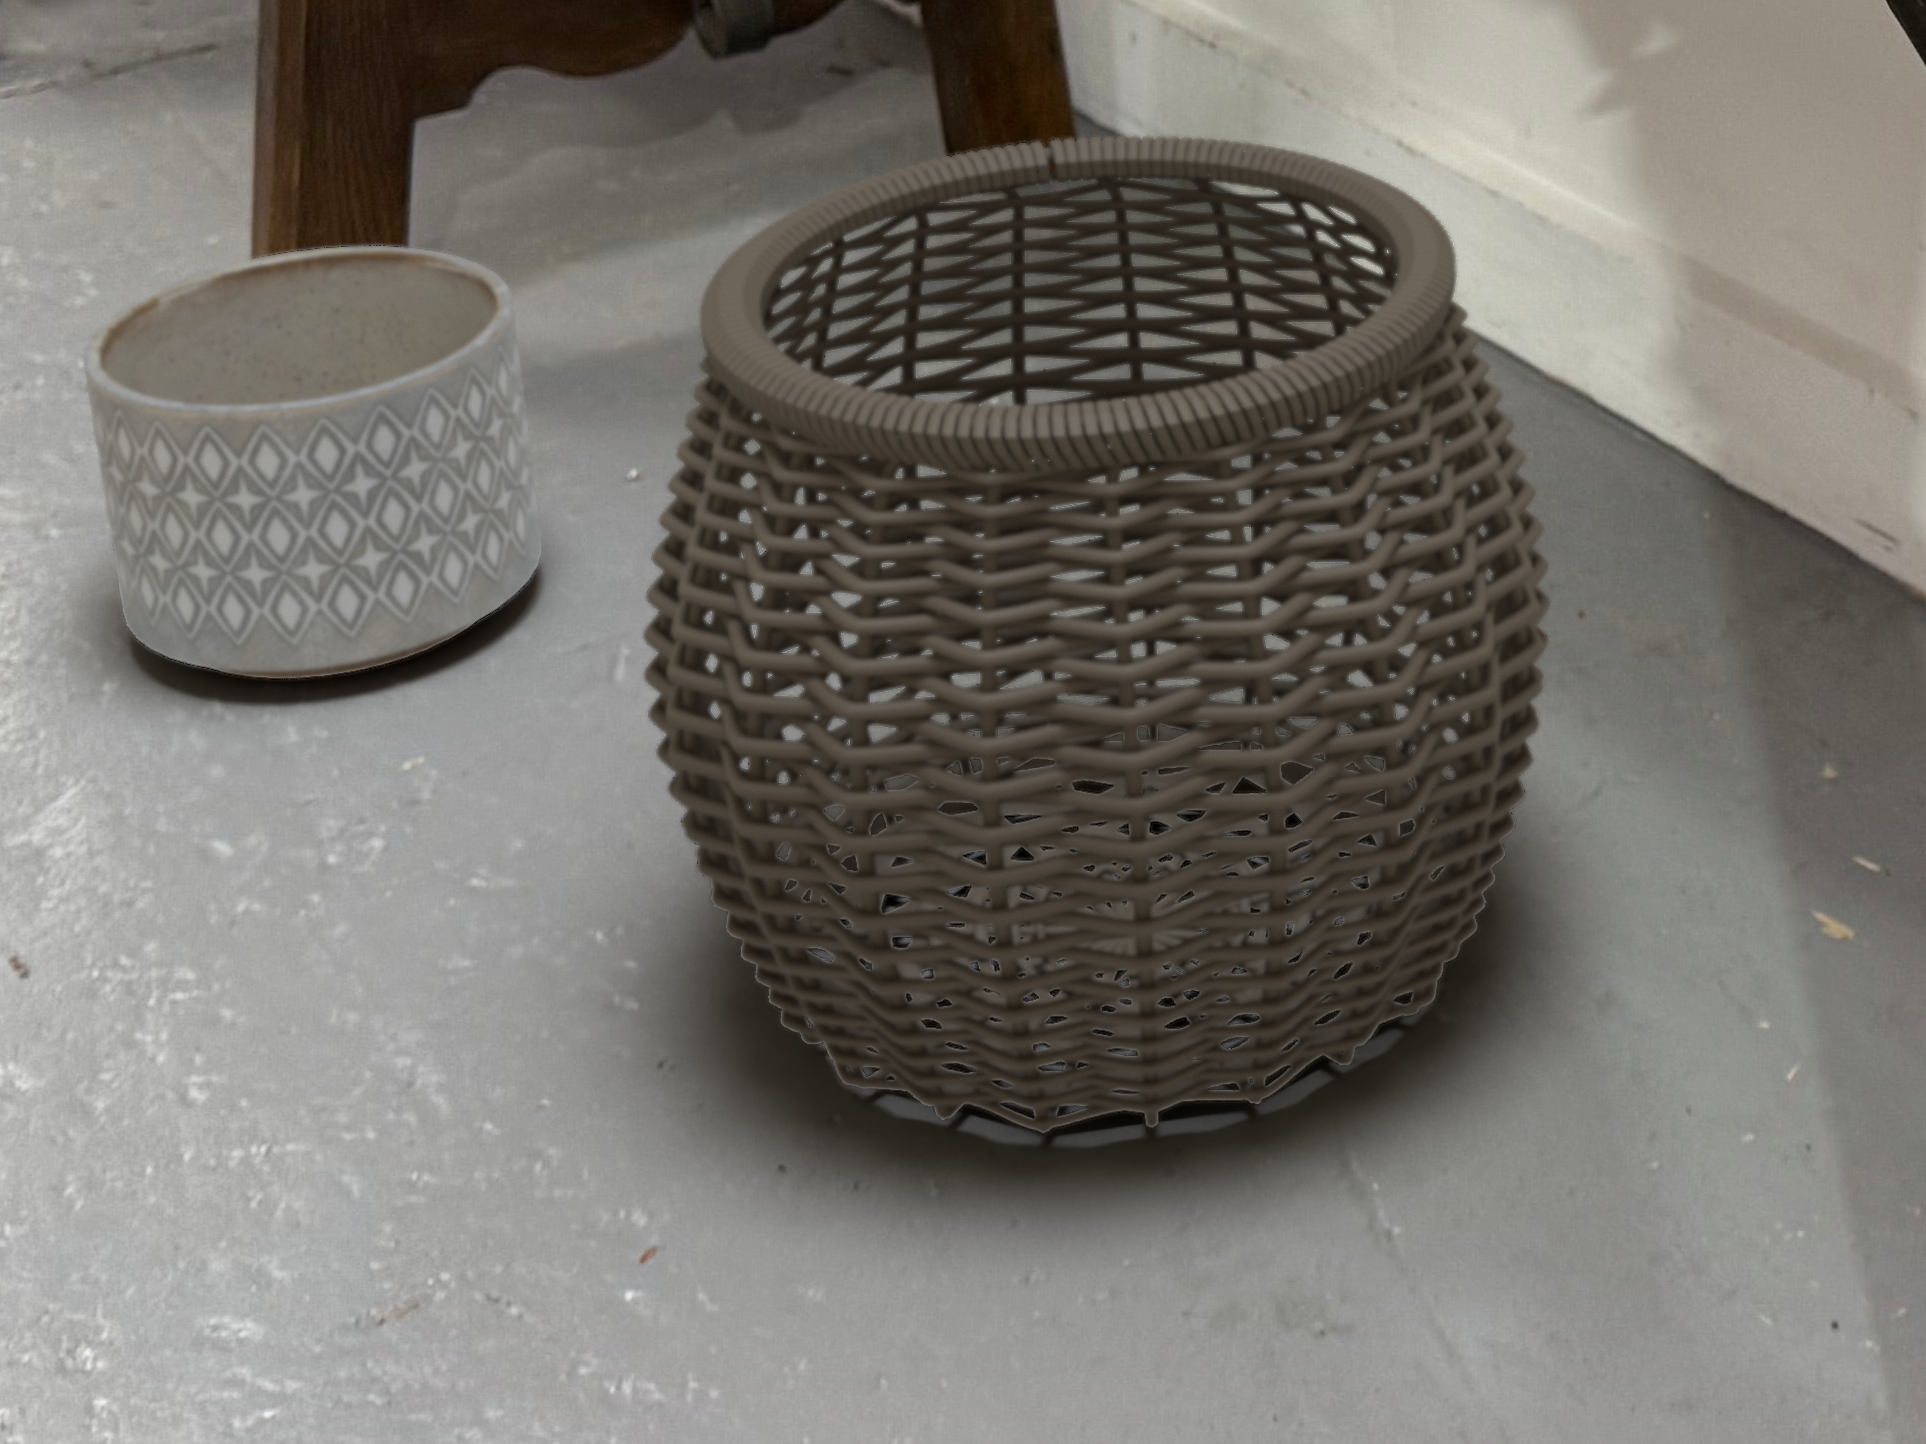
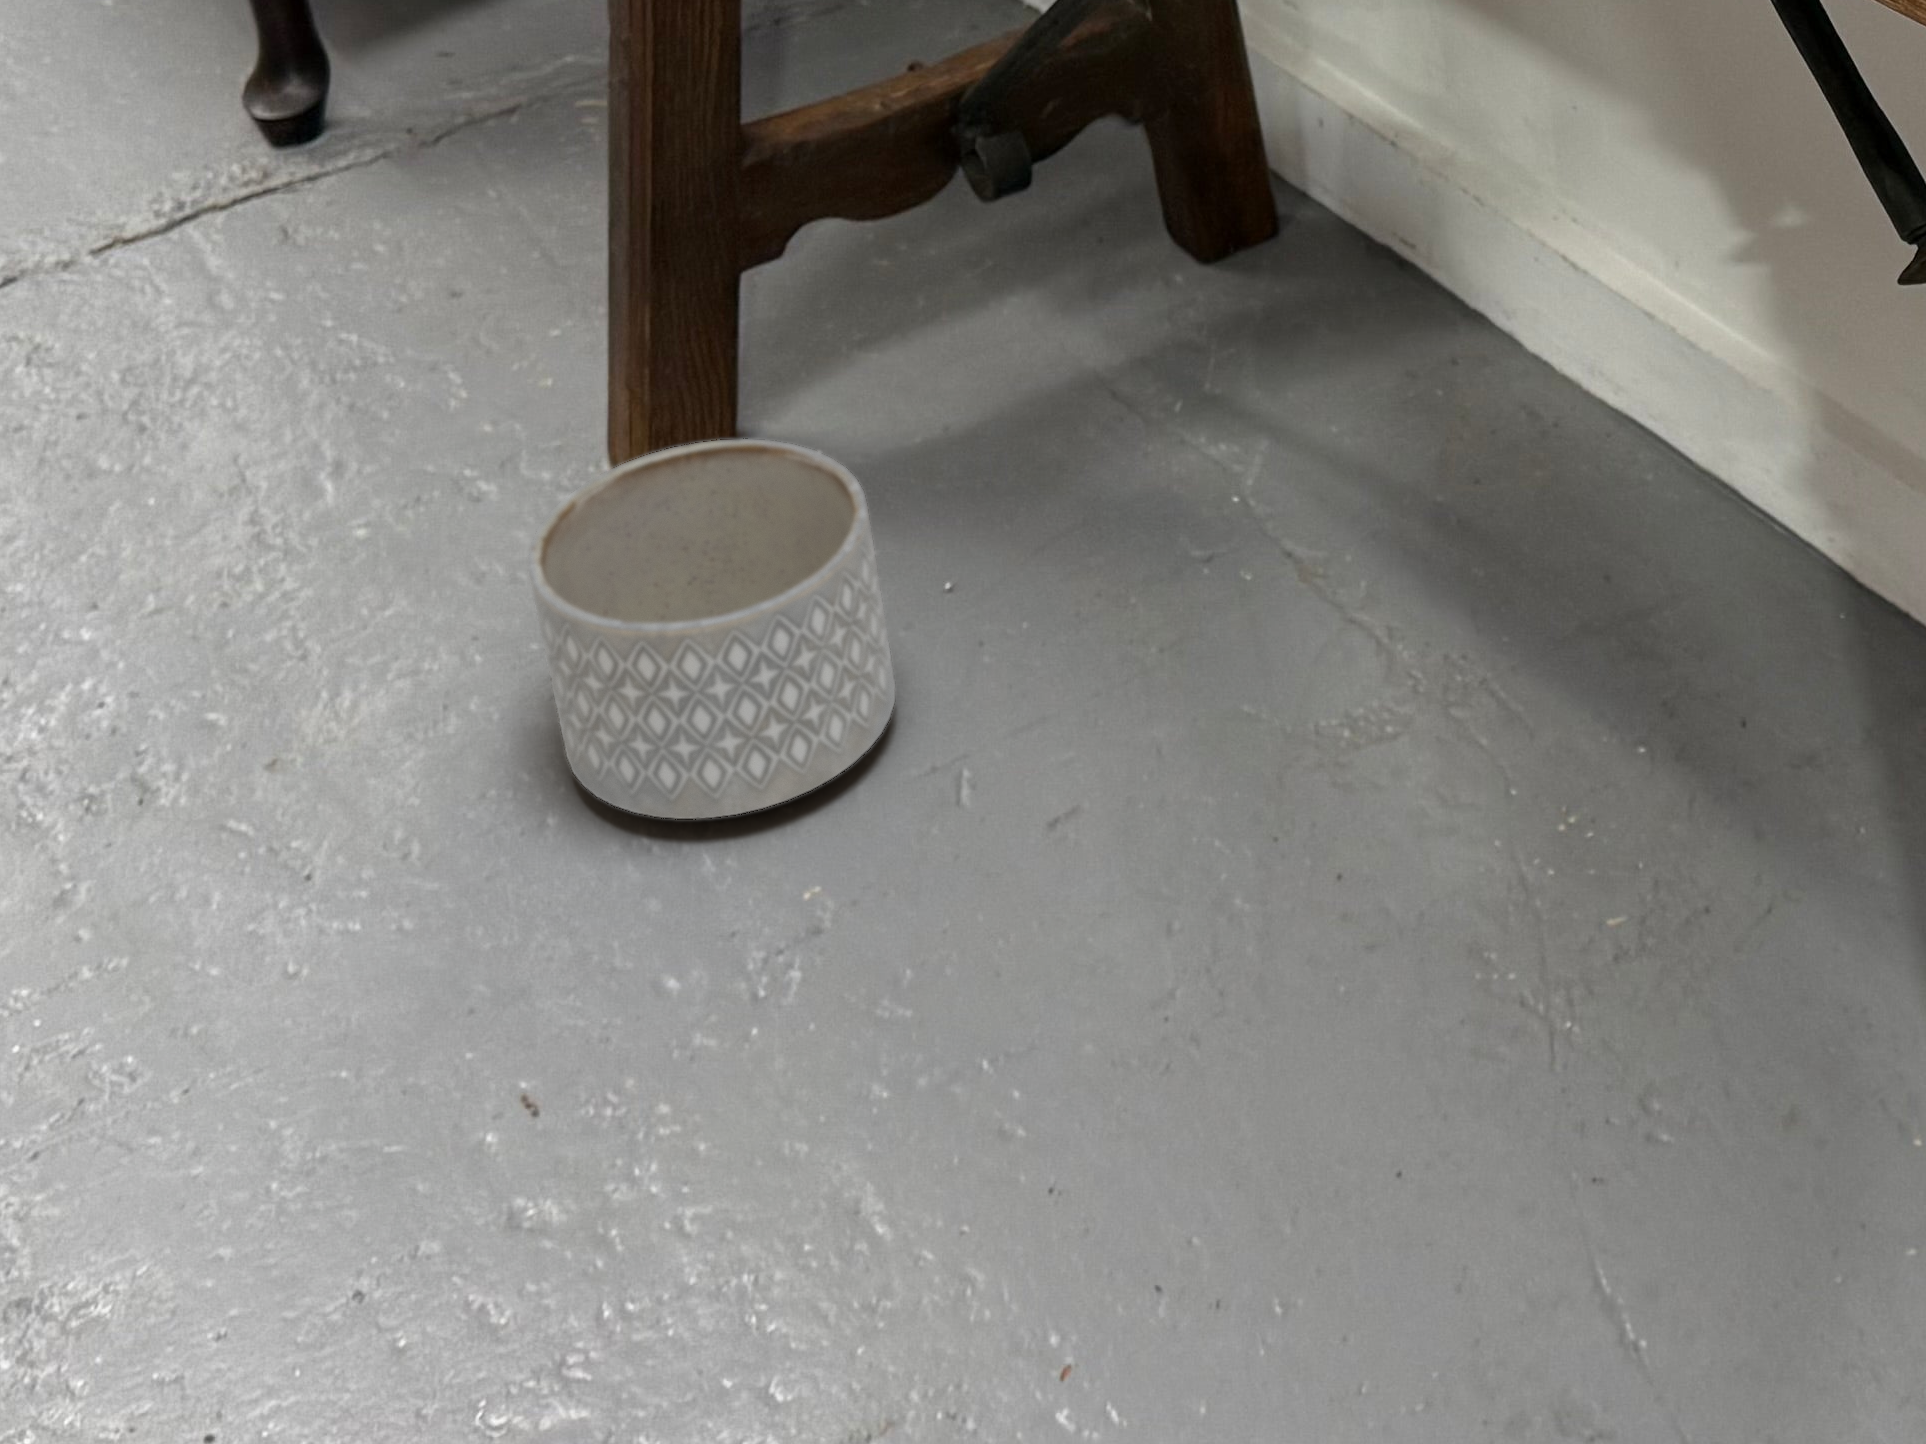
woven basket: present [643,136,1550,1133] -> none [1043,436,1747,1263]

